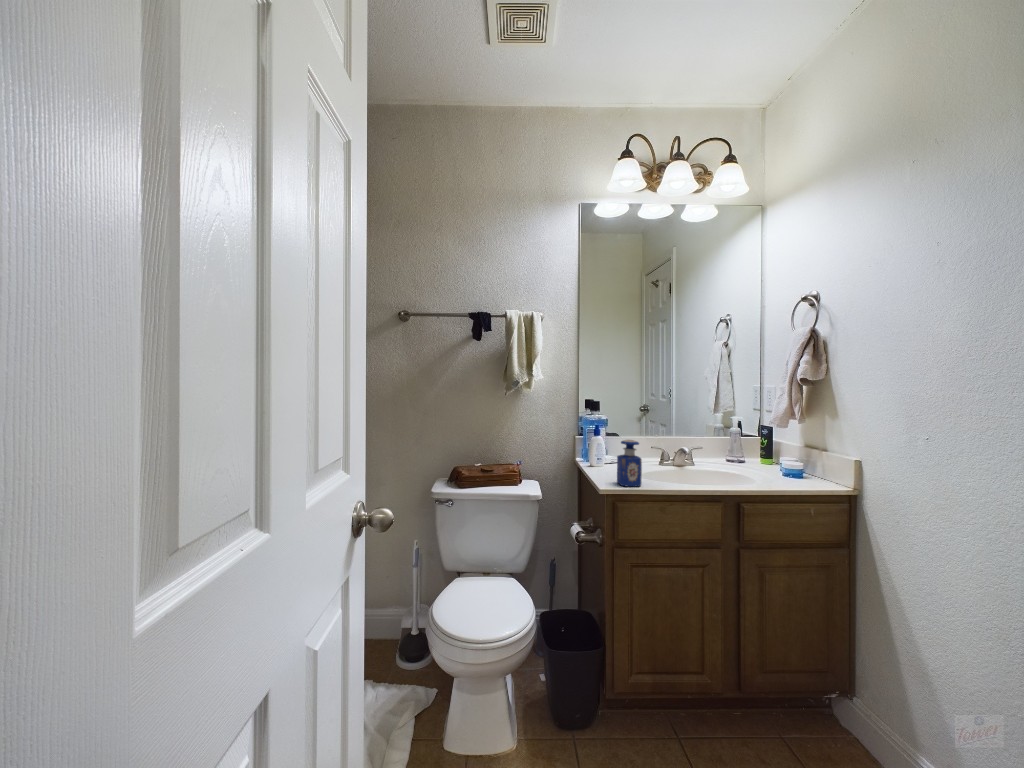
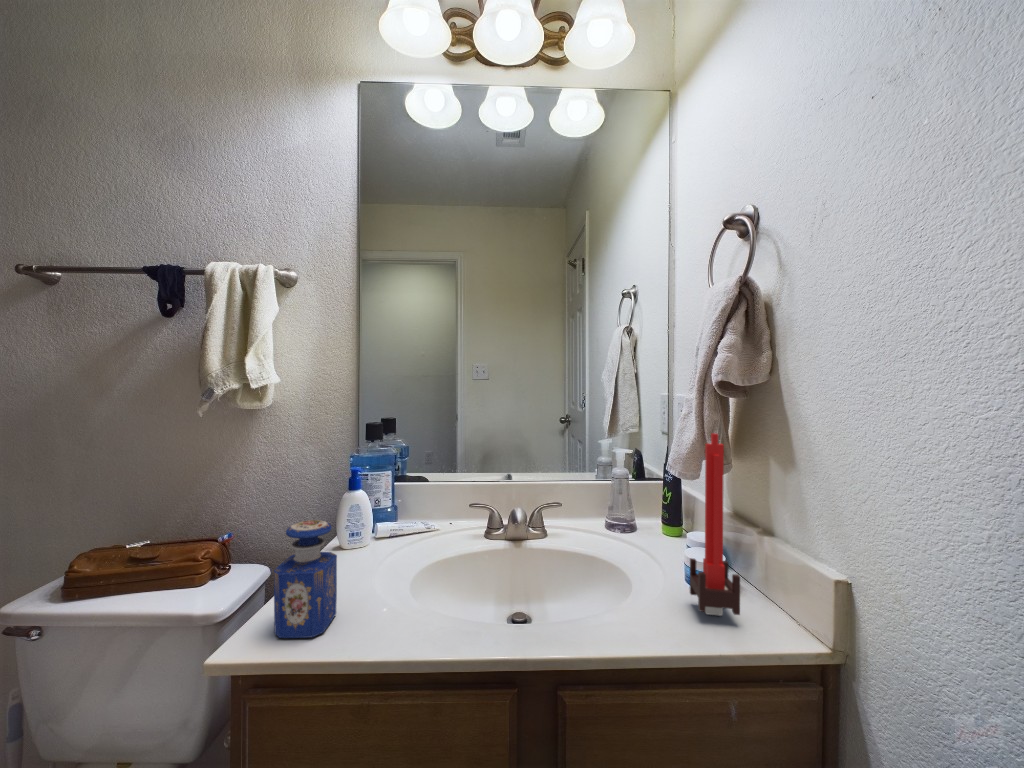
candle: none [789,402,815,483] -> present [690,433,740,616]

